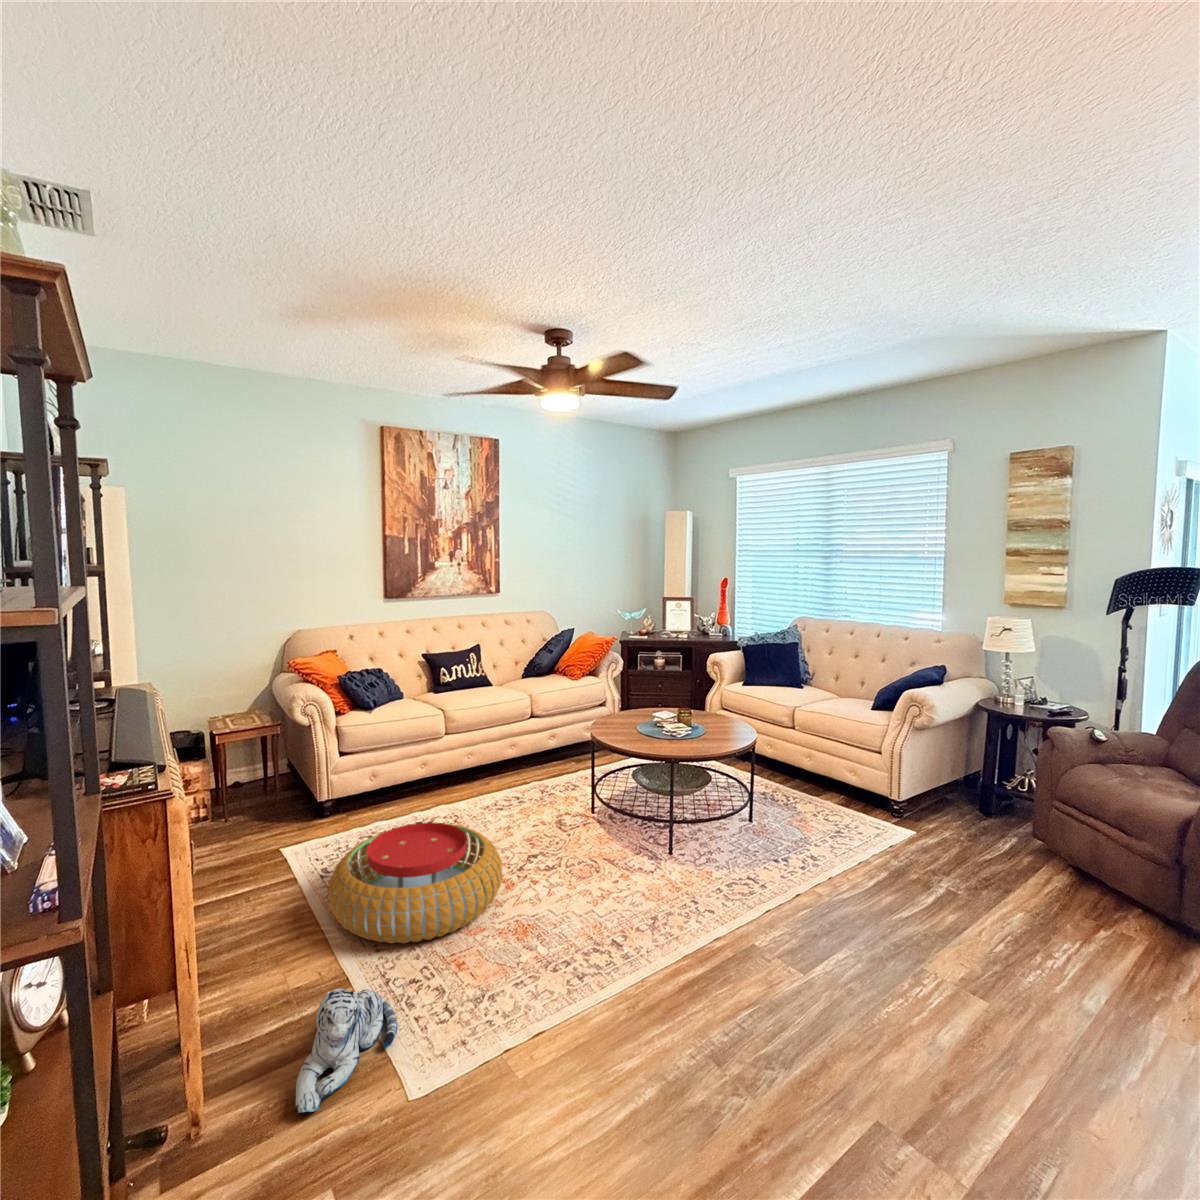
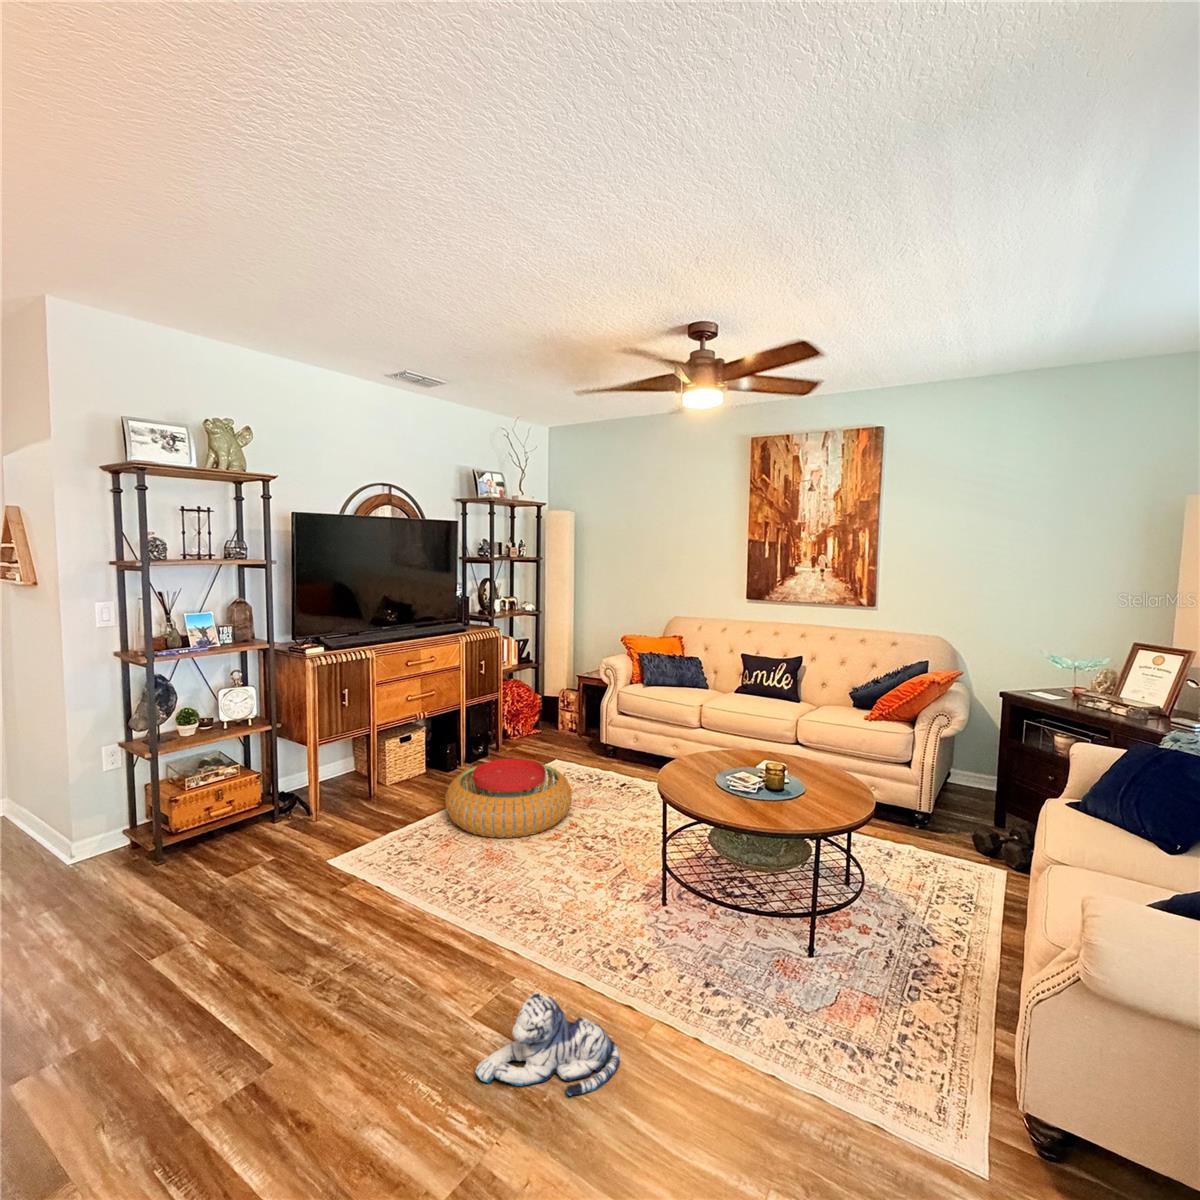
plush toy: present [296,988,397,1113] -> present [476,992,620,1095]

